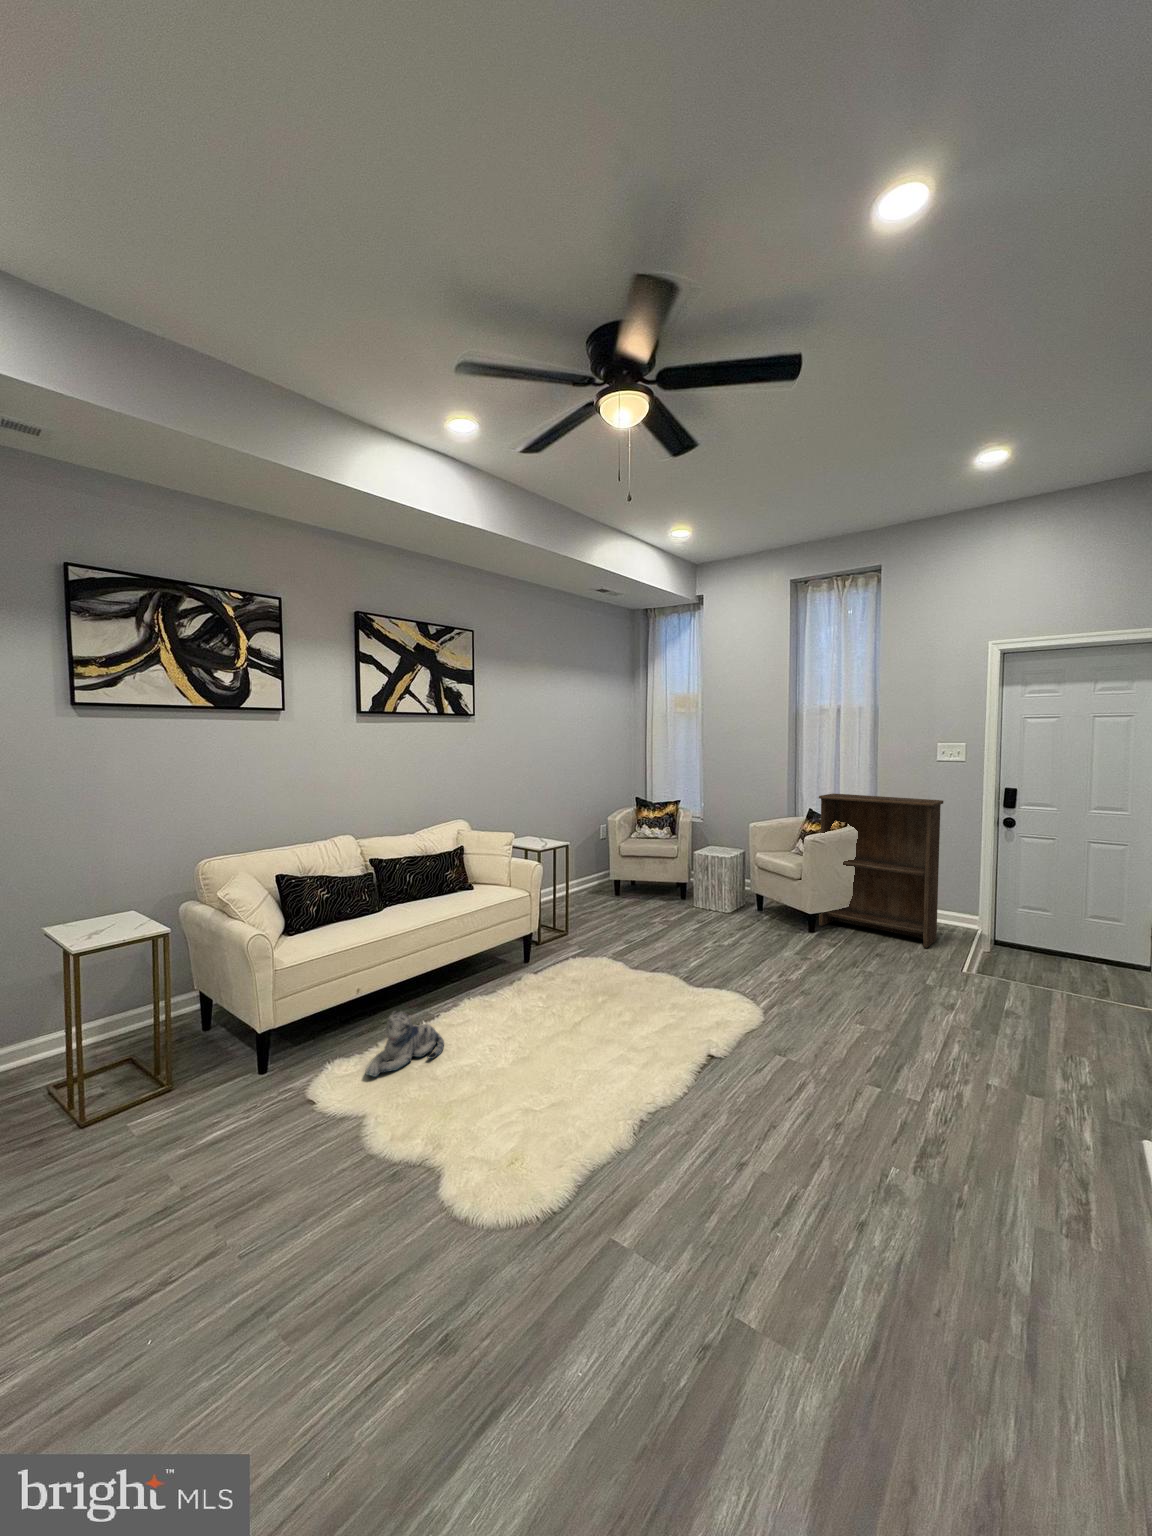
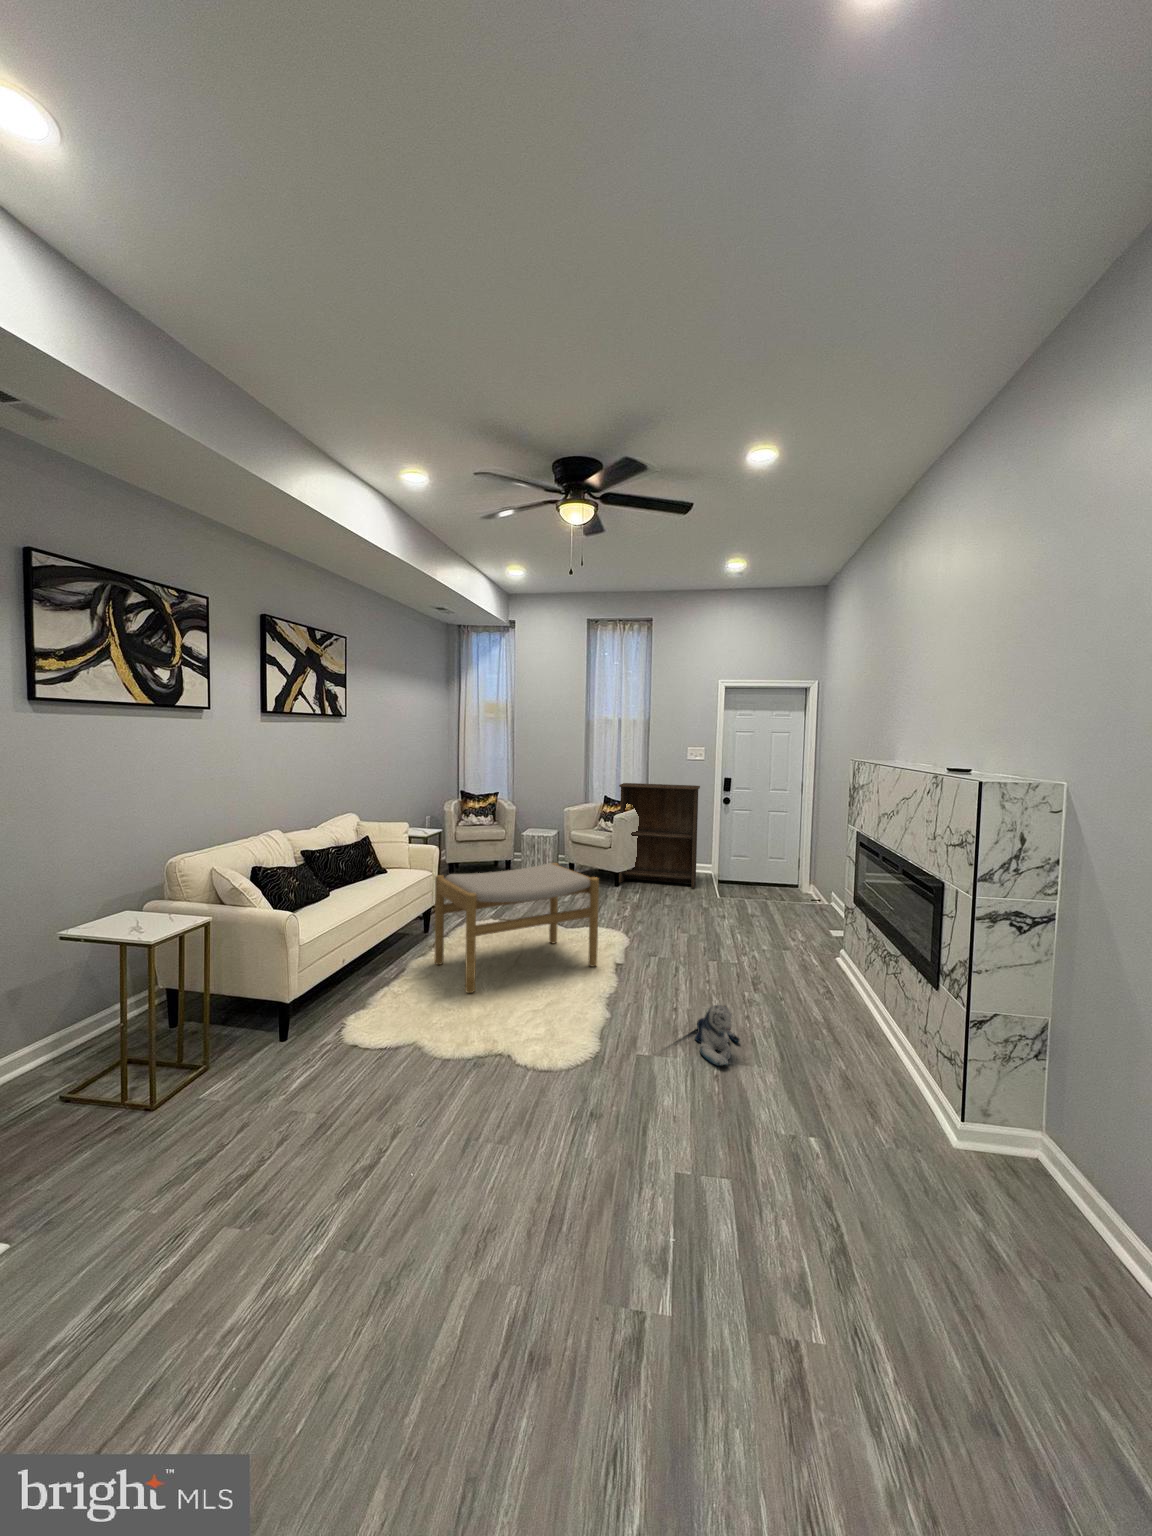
footstool: none [483,896,679,1054] -> present [435,863,599,993]
plush toy: present [365,1011,444,1077] -> present [695,1005,739,1066]

